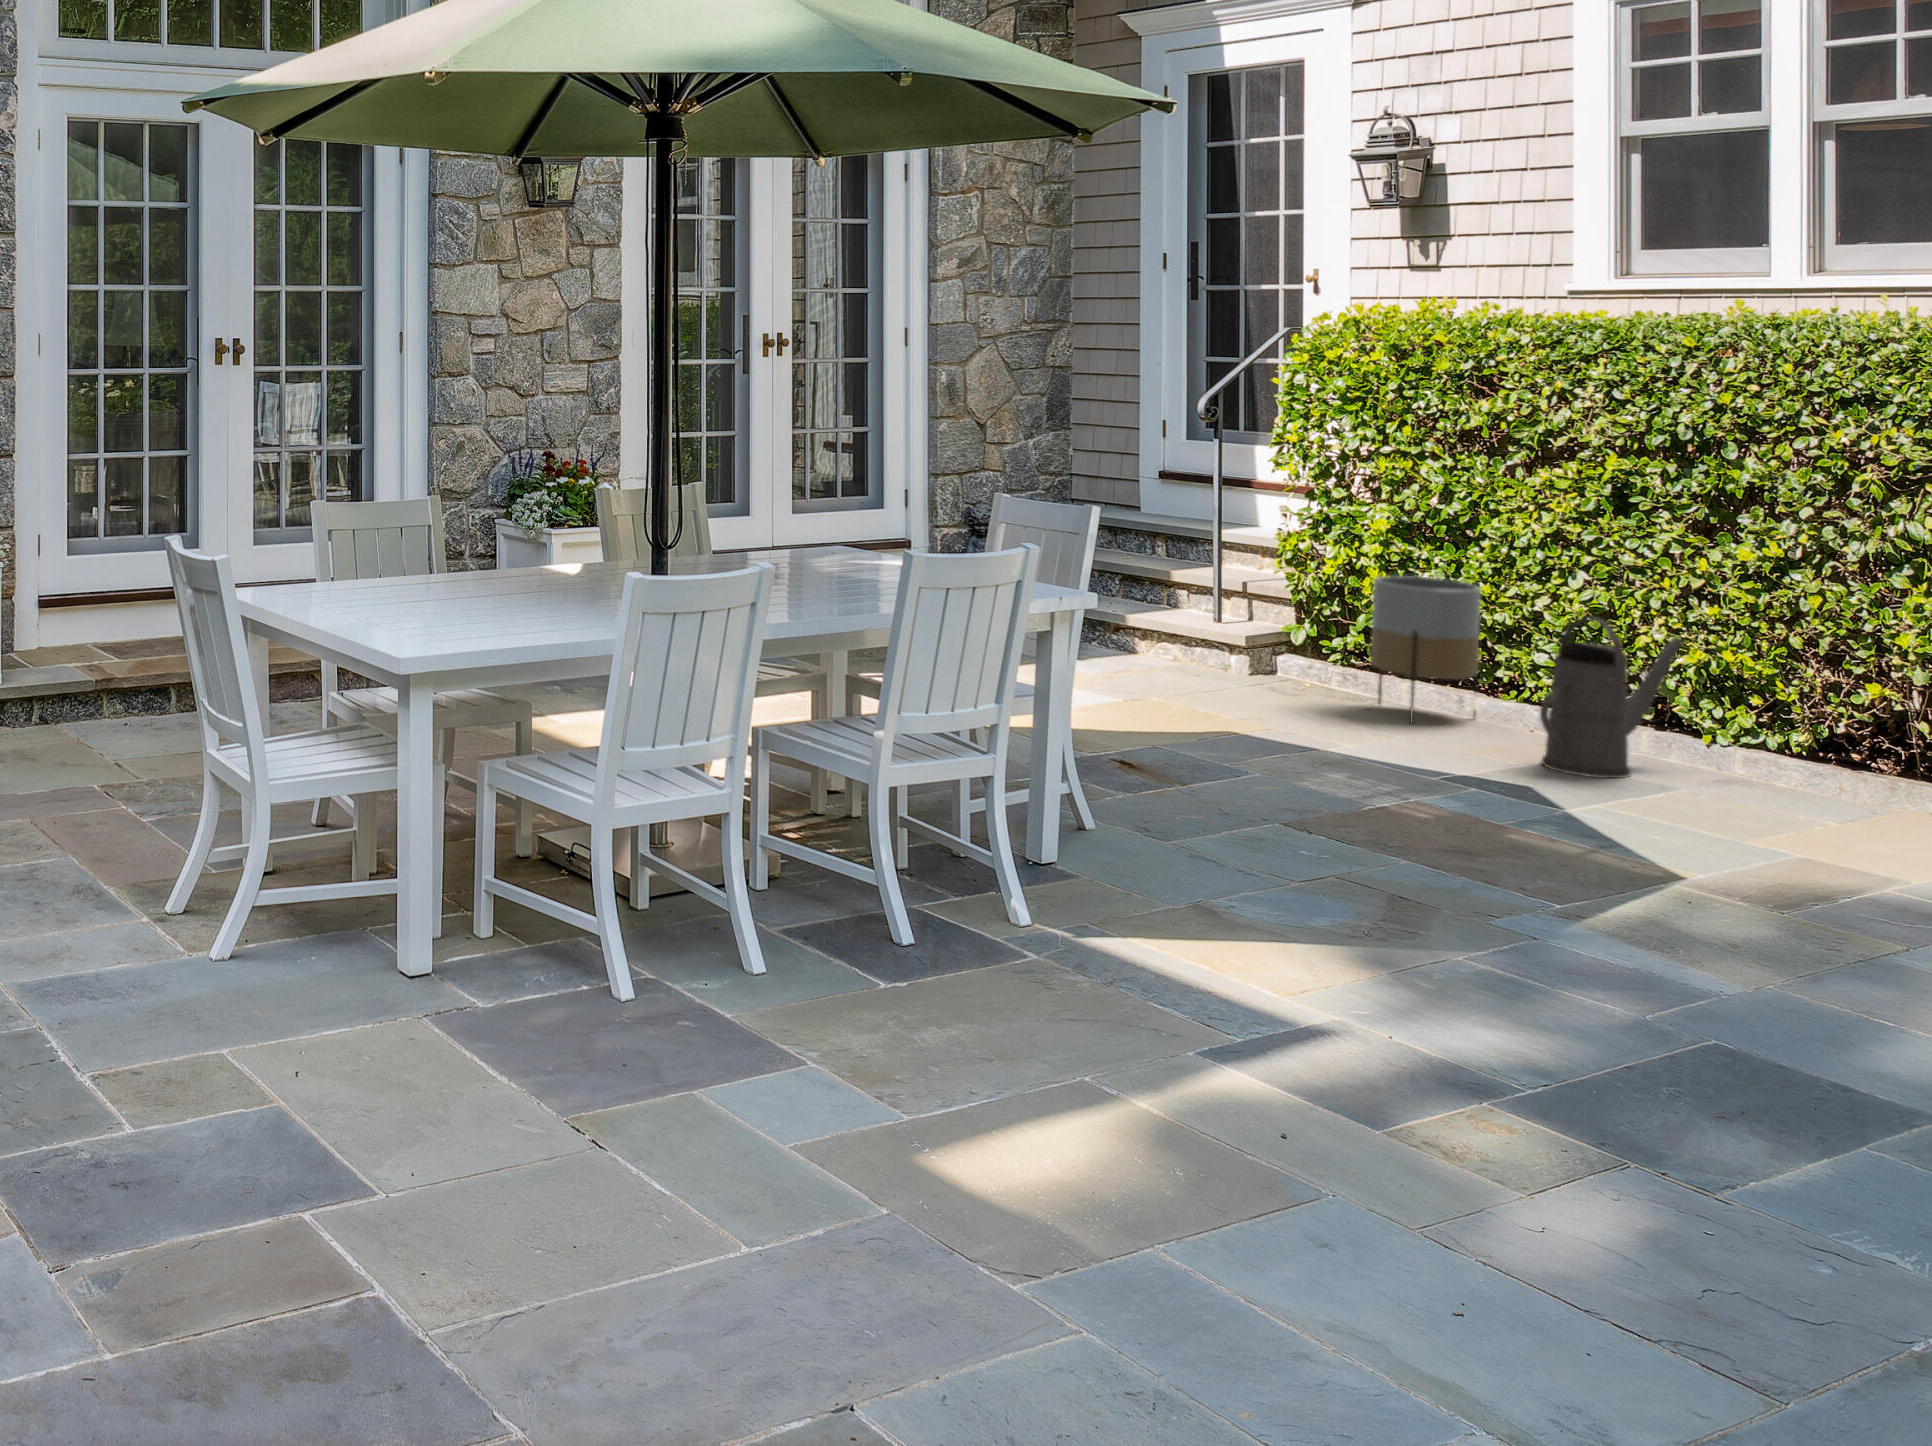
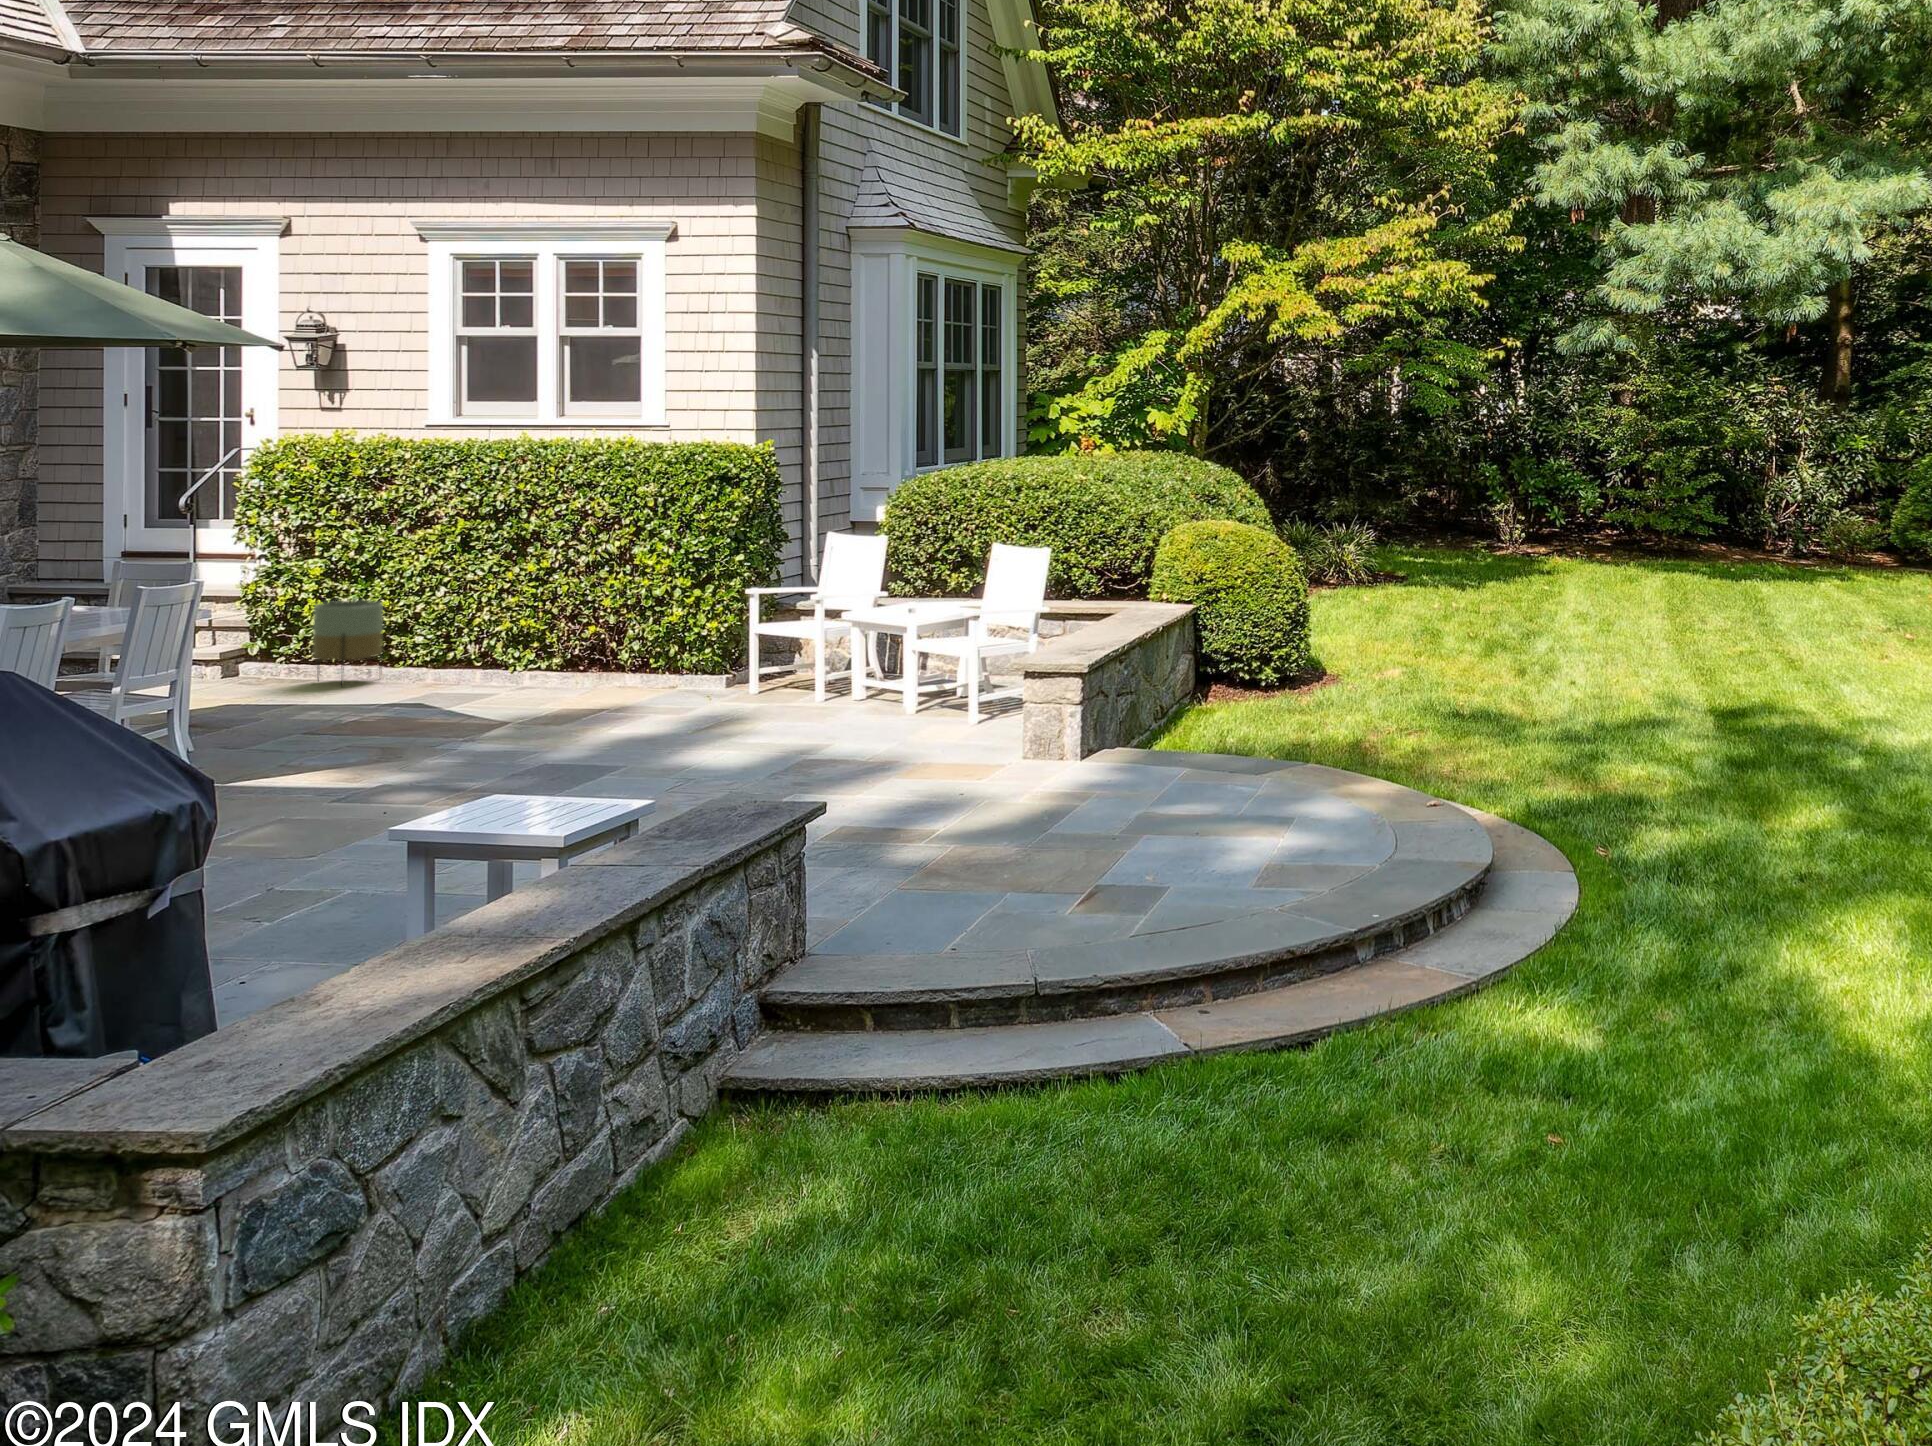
watering can: present [1540,617,1682,778] -> none [425,610,500,696]

